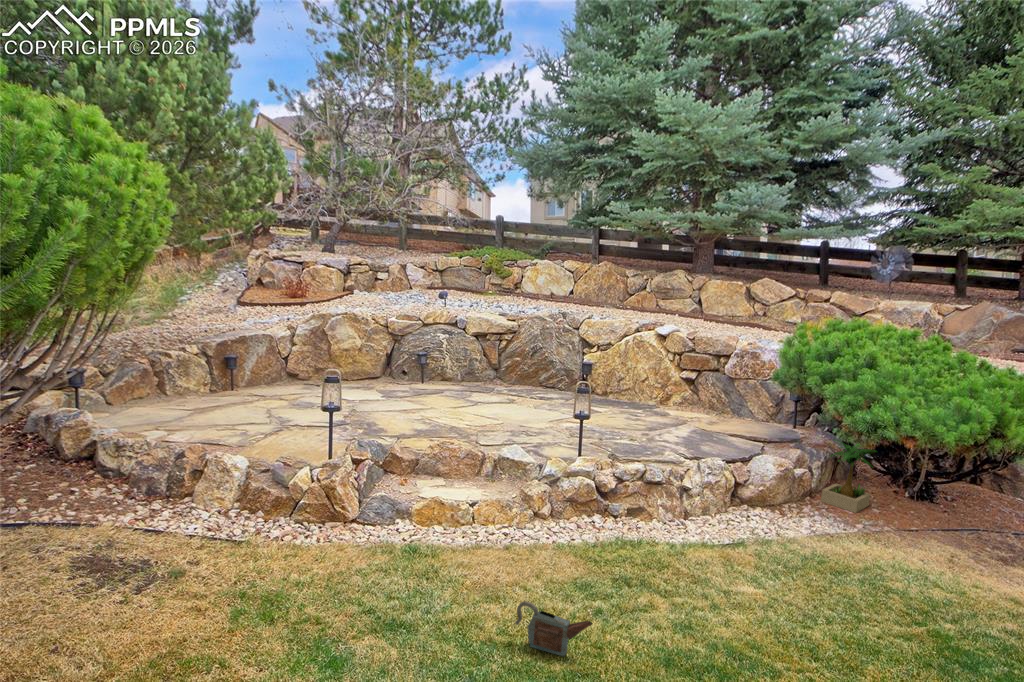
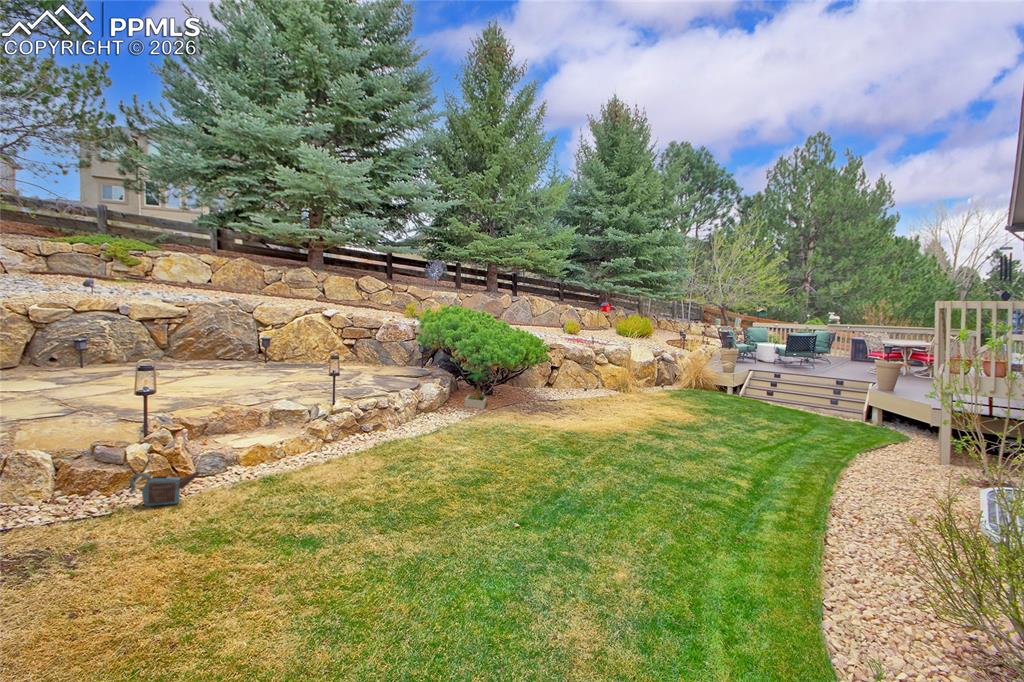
watering can: present [515,601,592,656] -> present [129,472,200,506]

